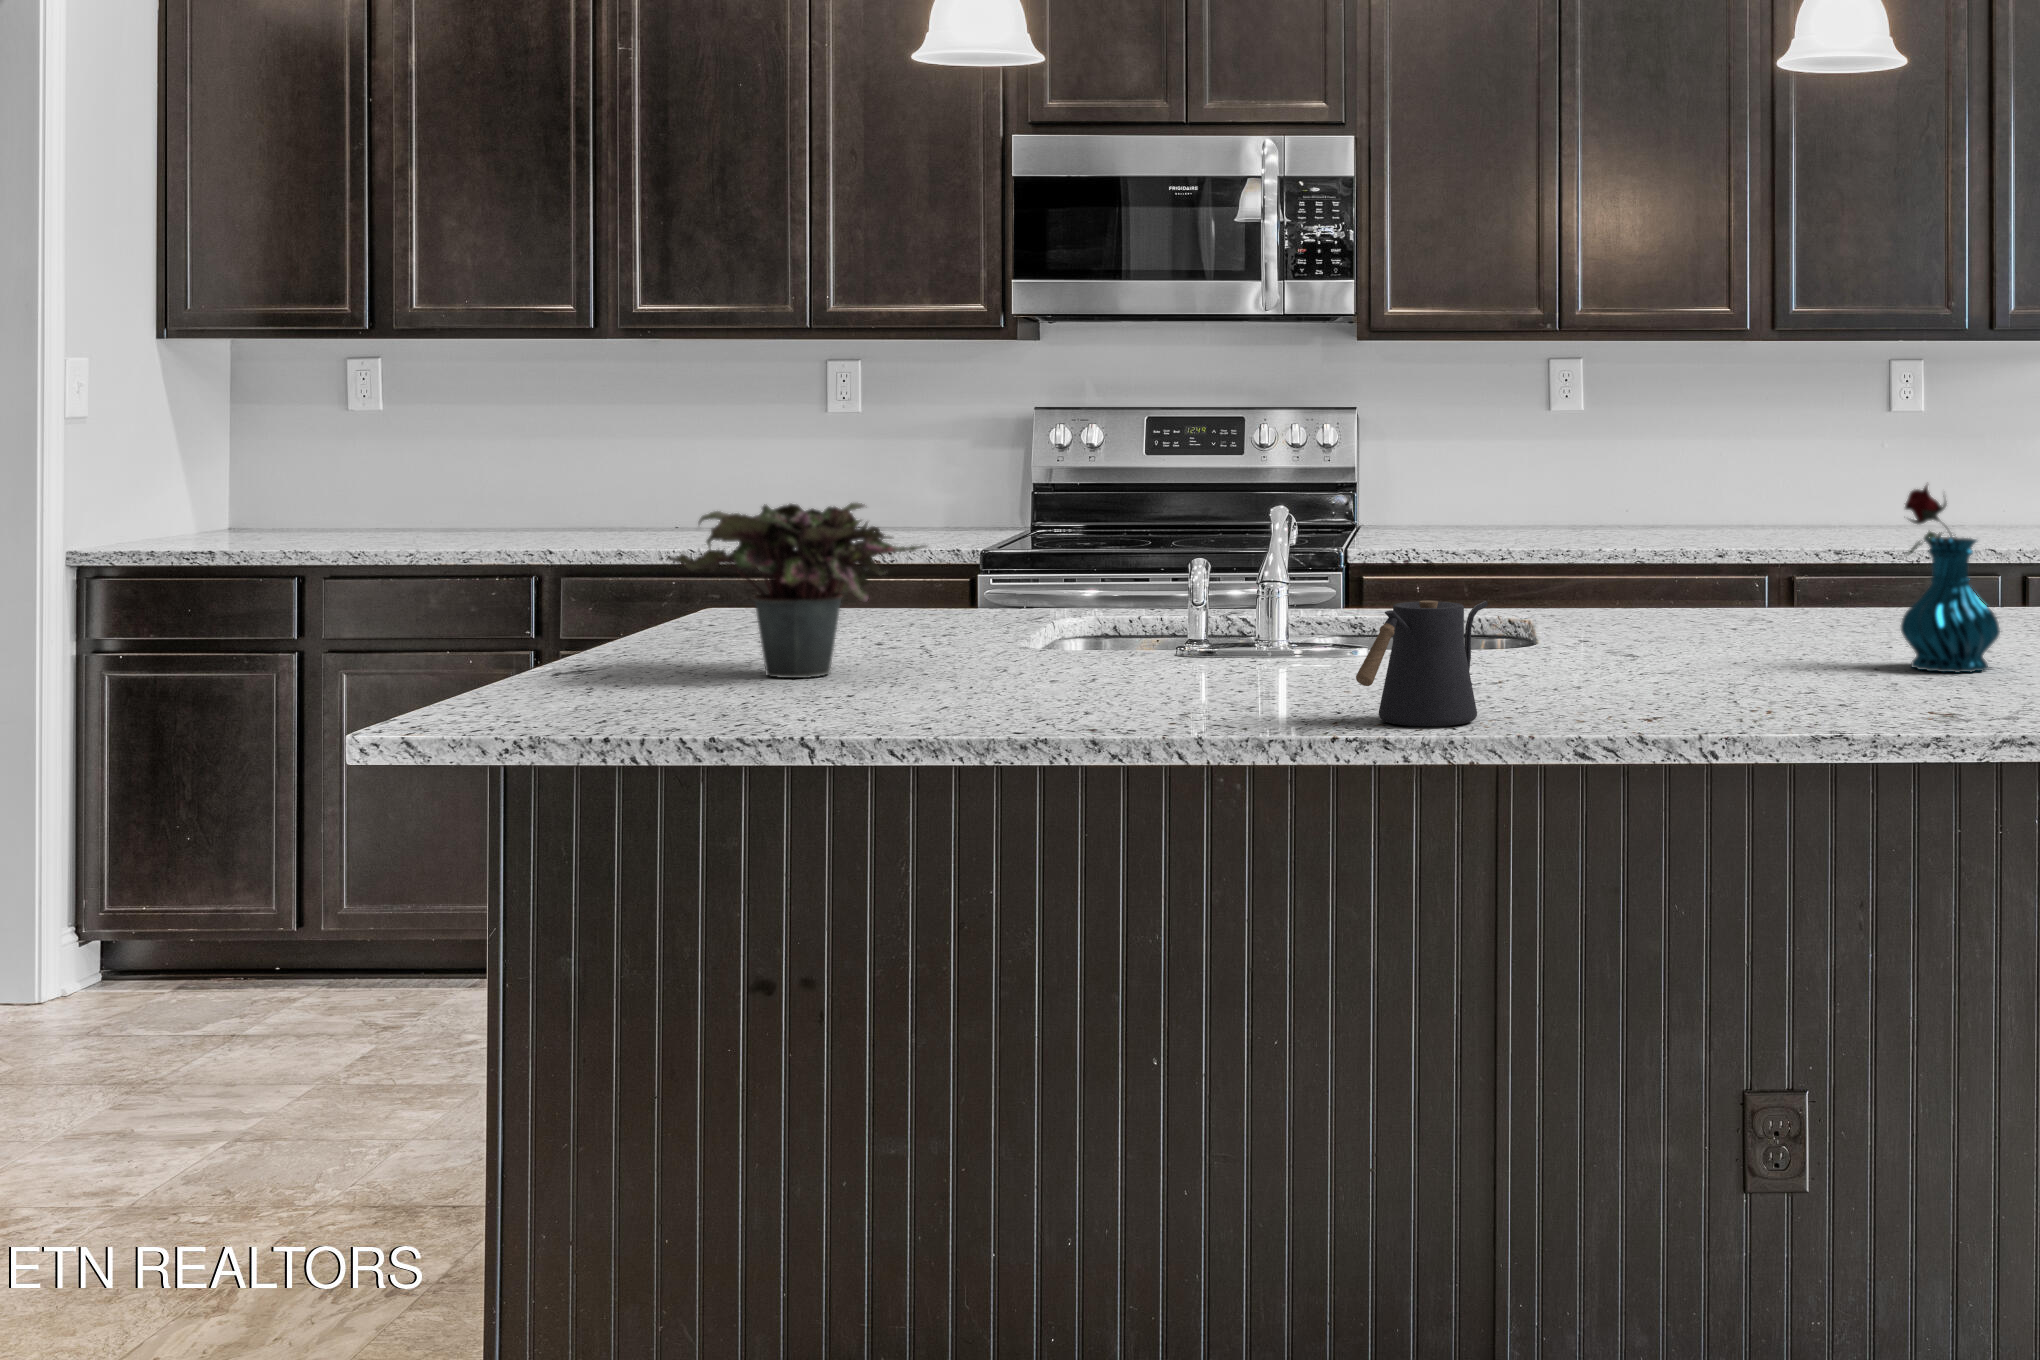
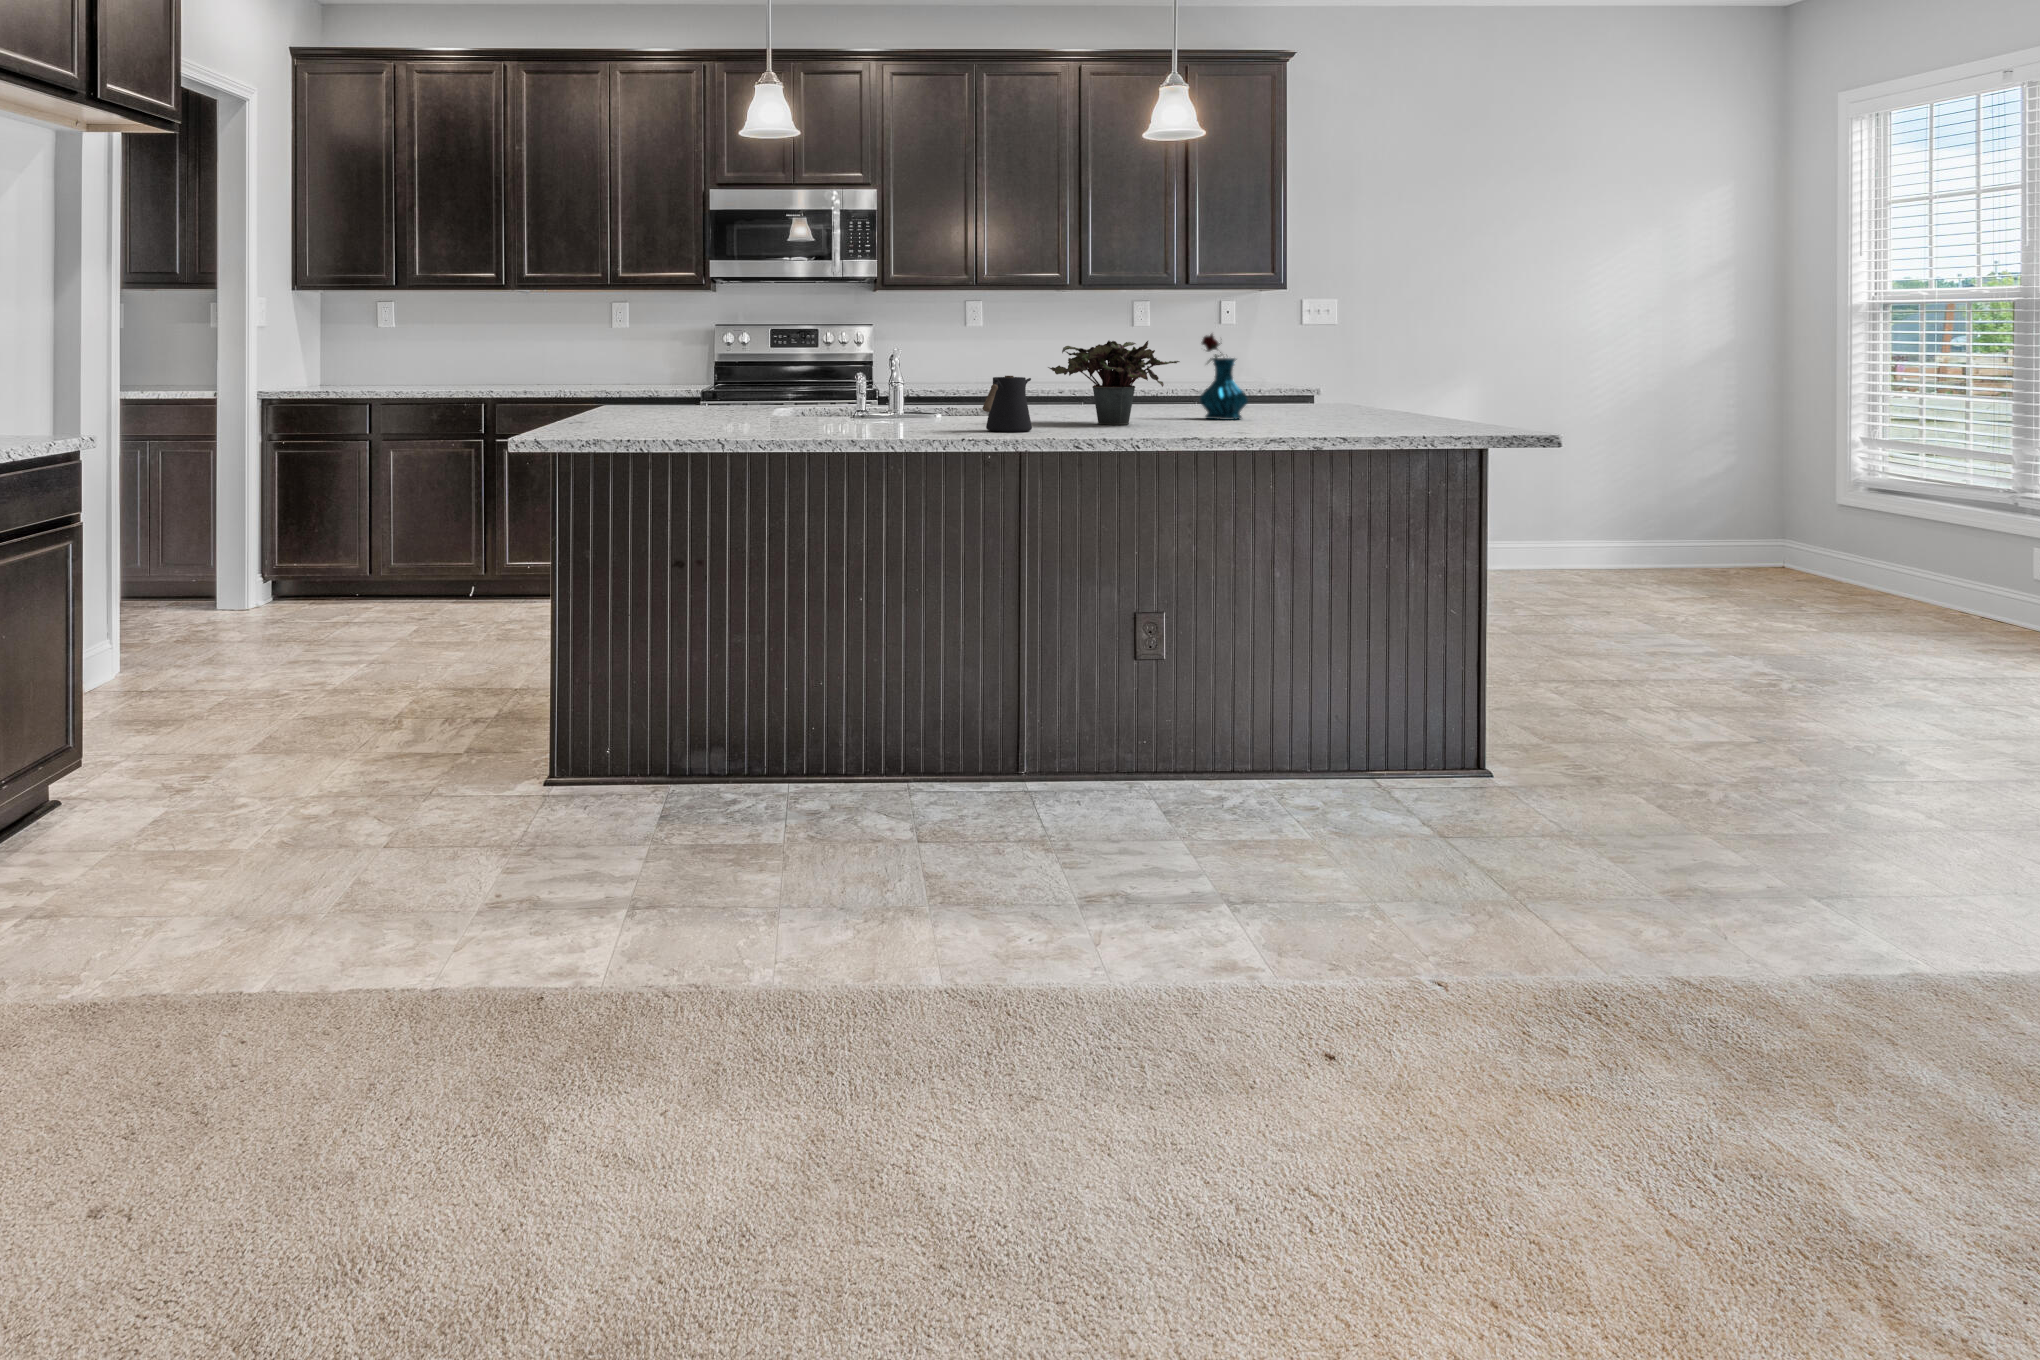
potted plant: present [667,503,926,678] -> present [1048,341,1180,425]

